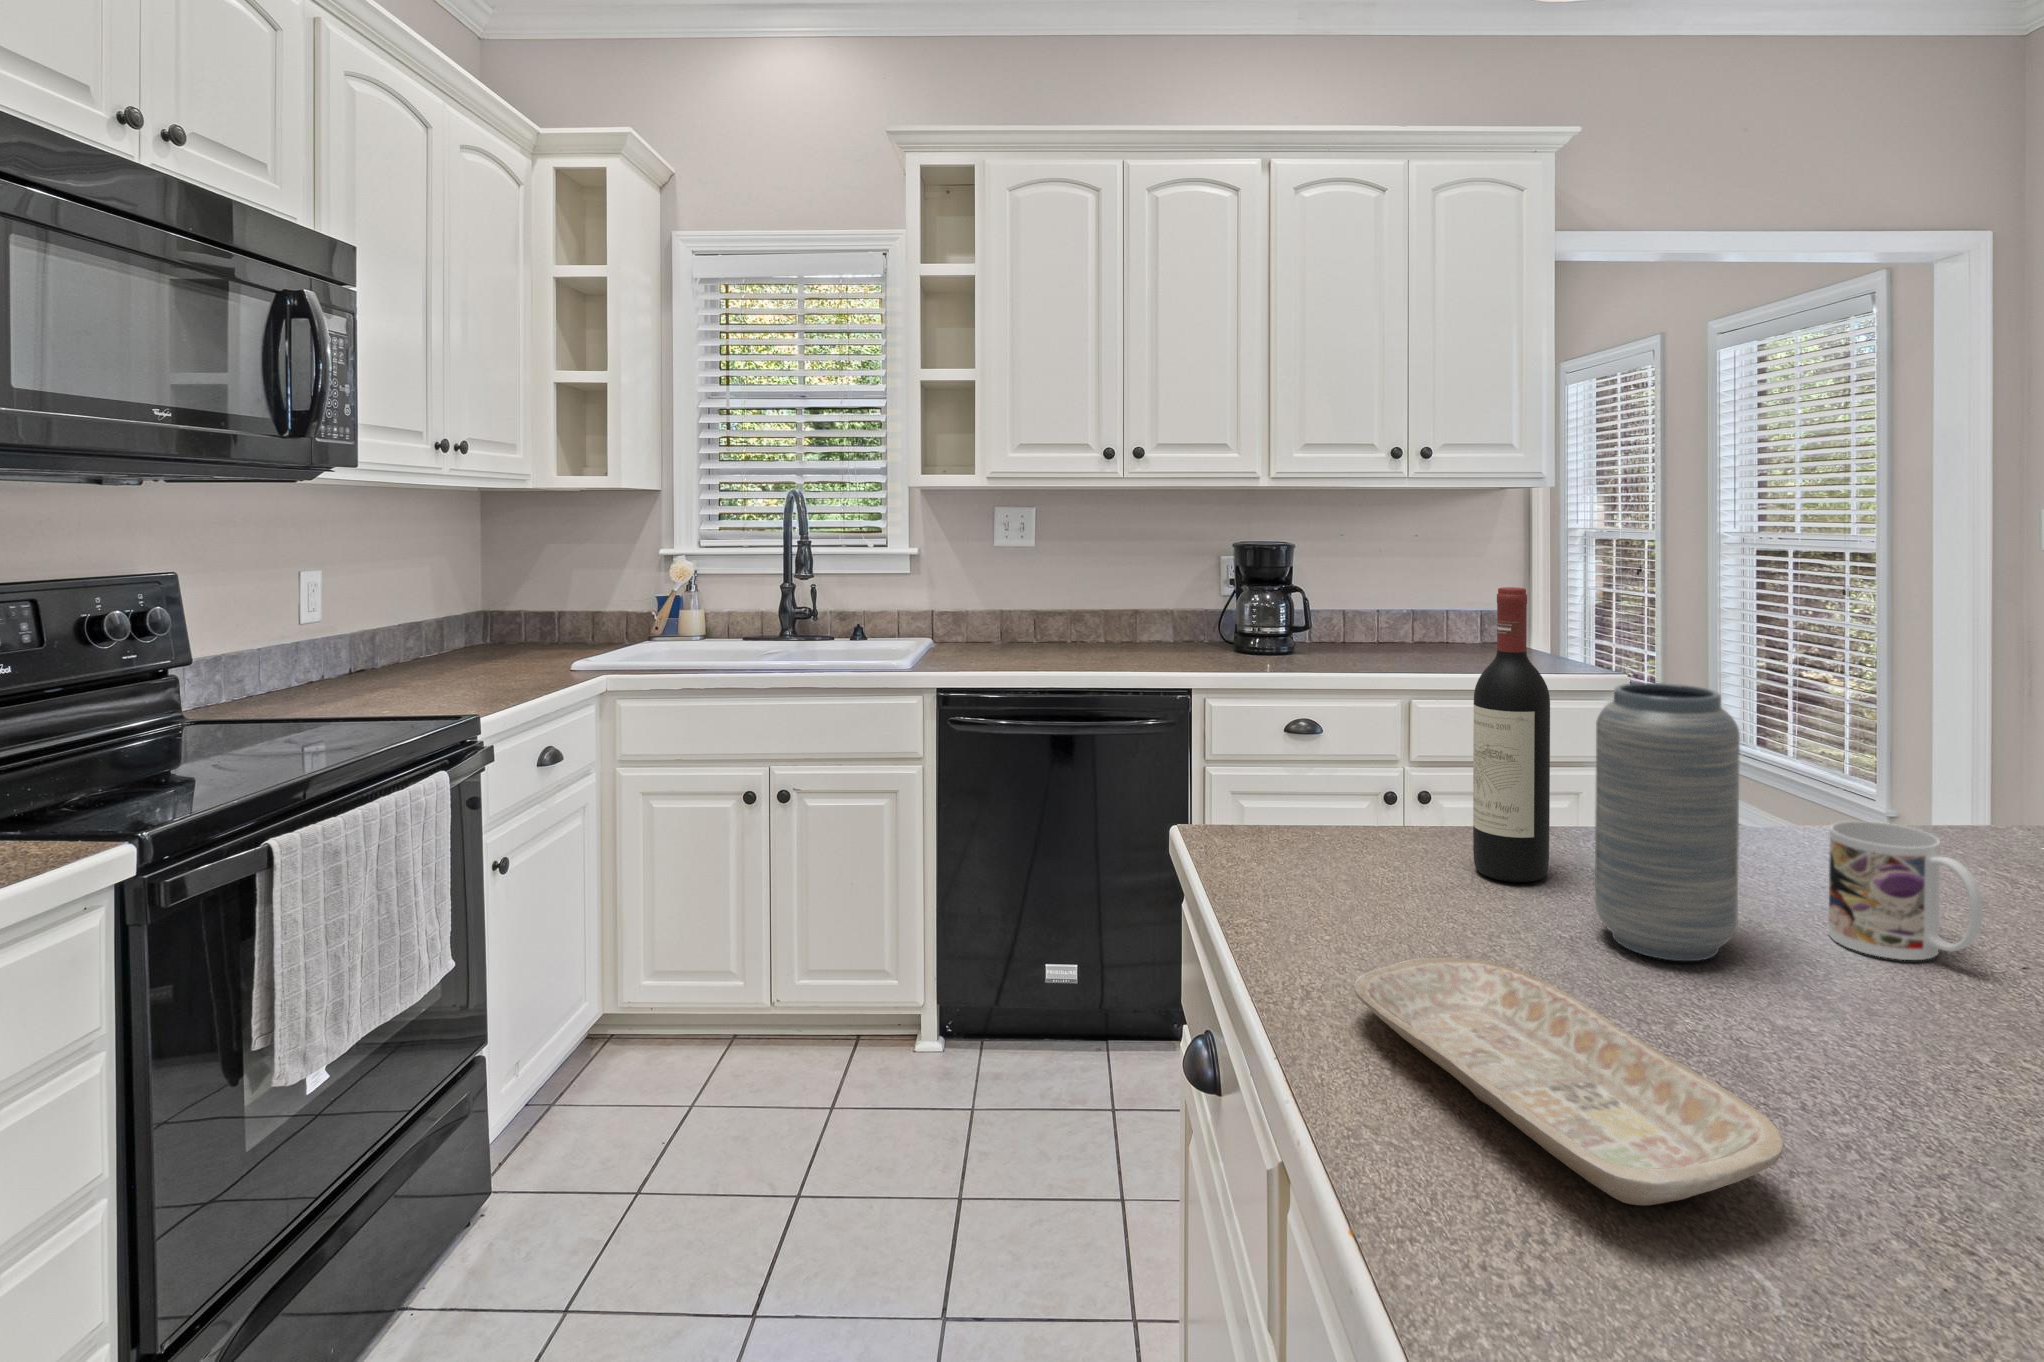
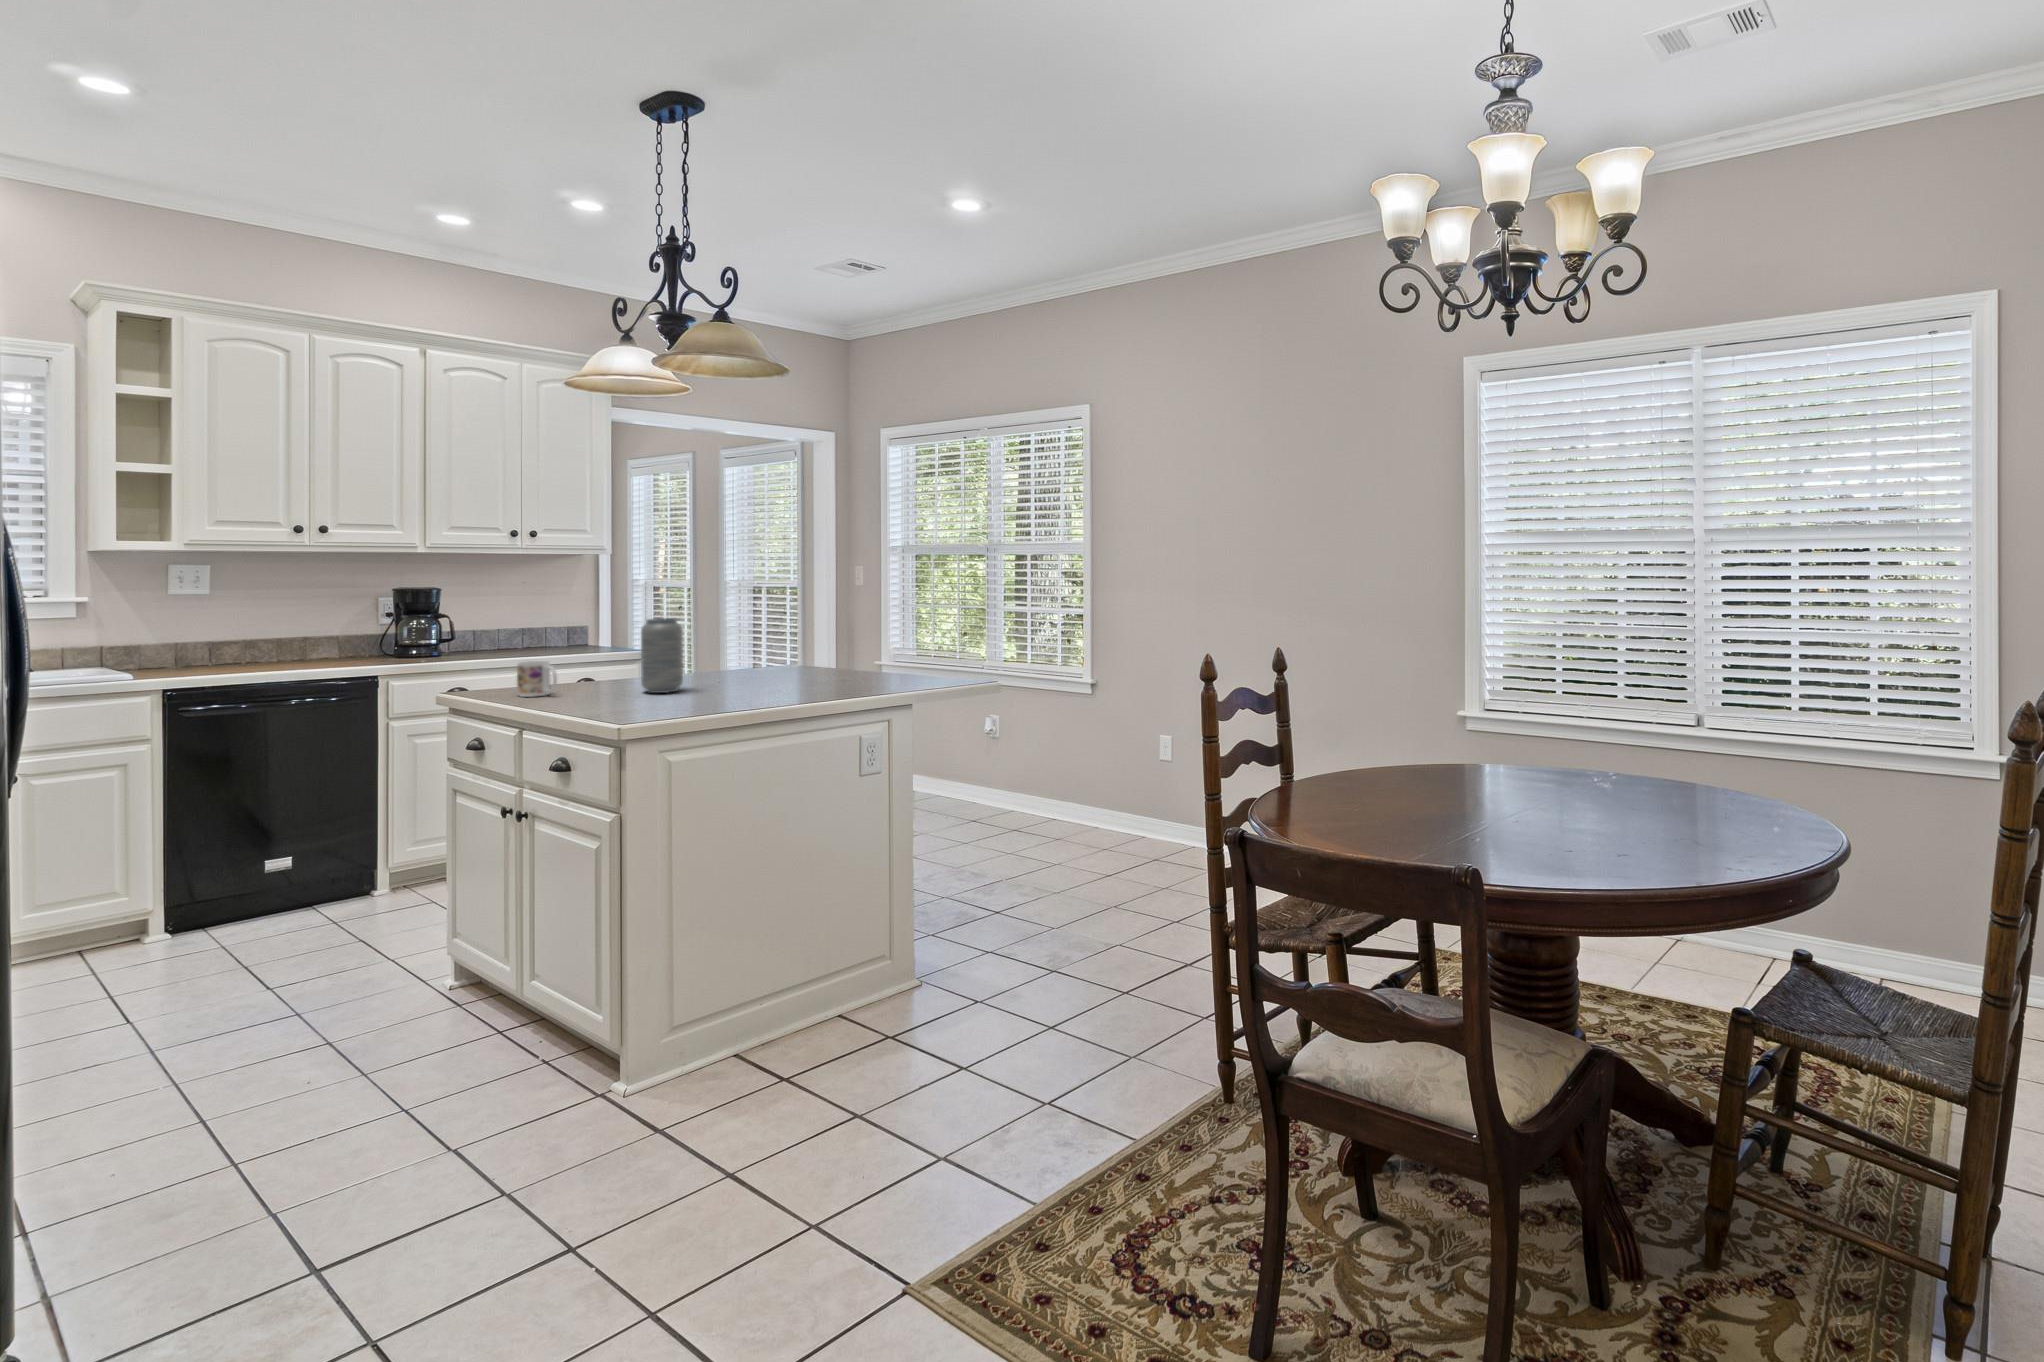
wine bottle: present [1473,587,1550,882] -> none [598,593,625,688]
mug: present [1829,821,1983,960] -> present [517,661,557,697]
tray: present [1354,958,1784,1205] -> none [571,692,683,714]

